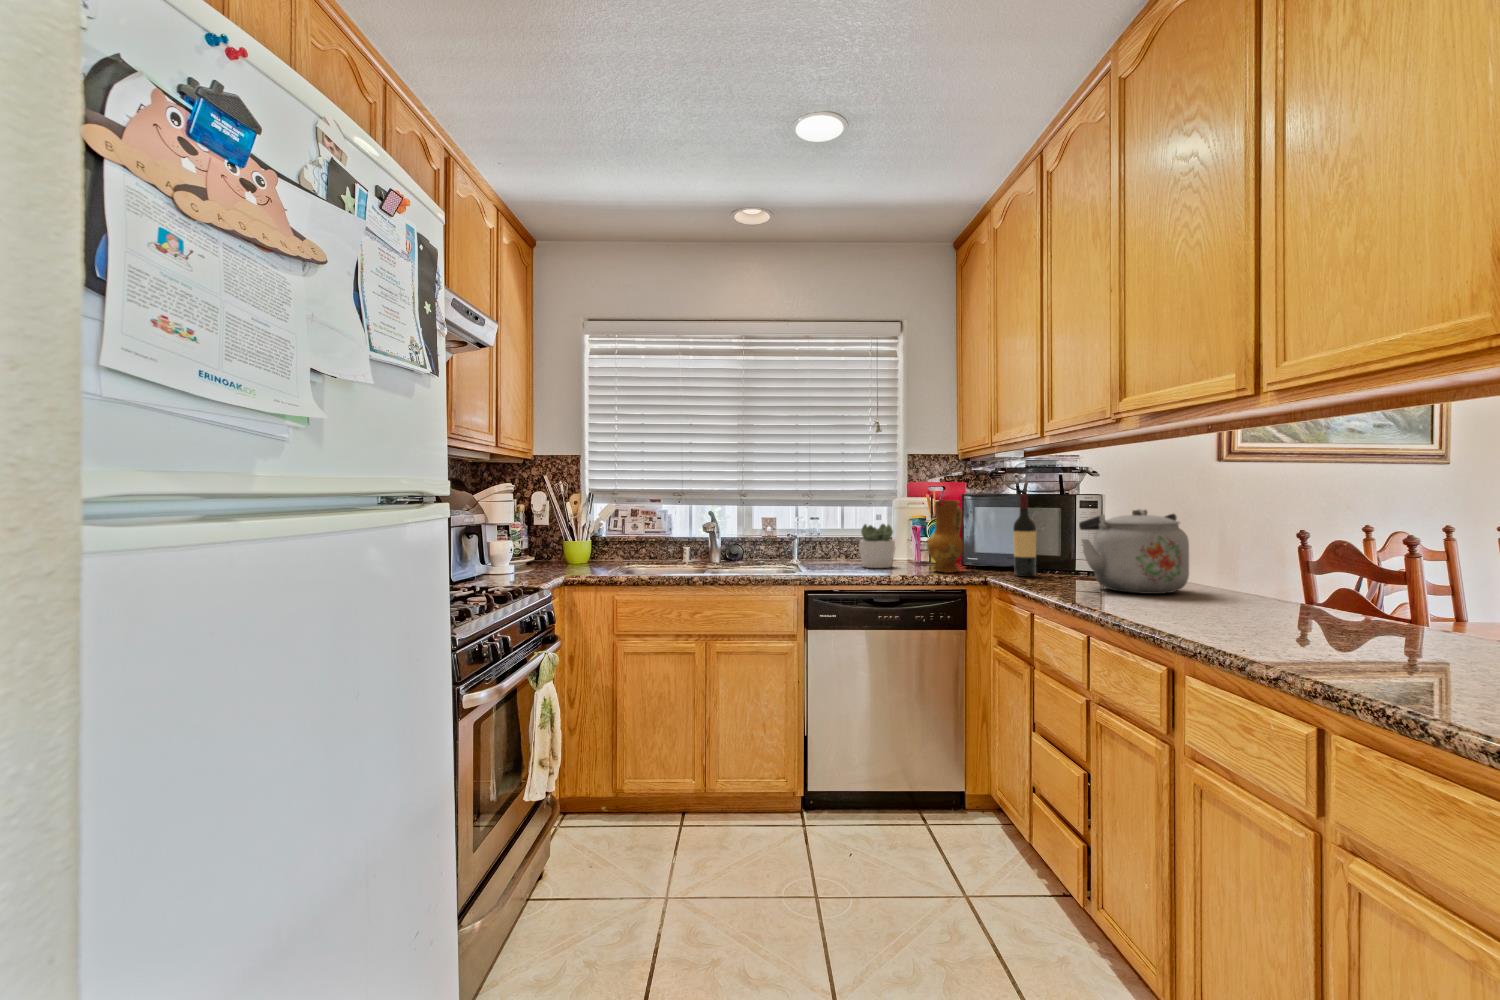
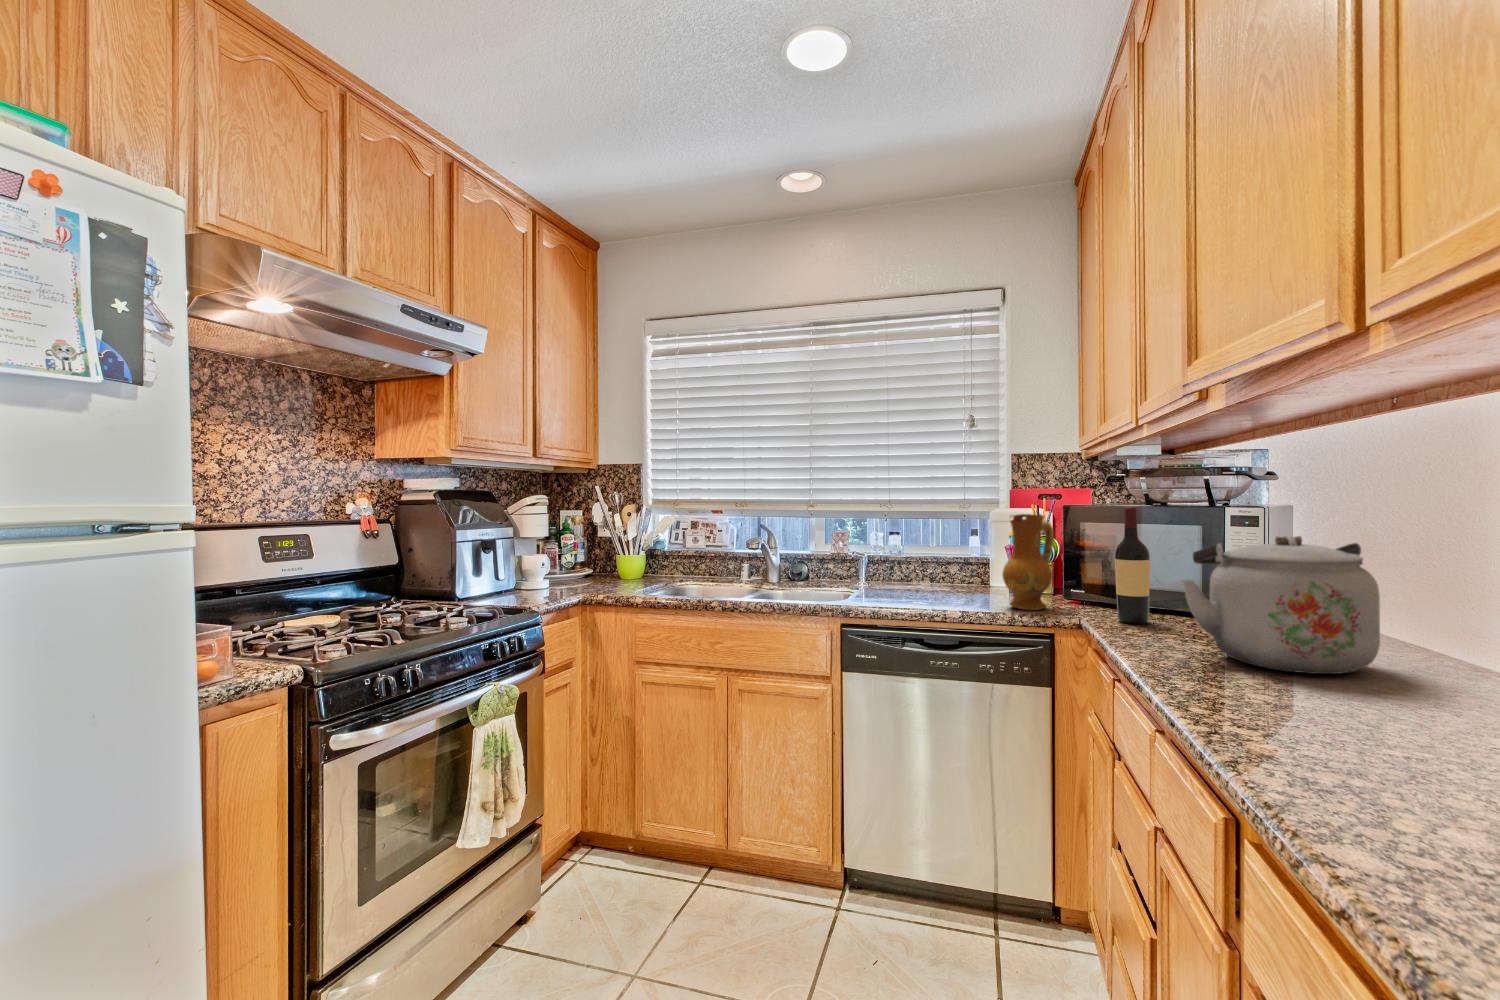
succulent plant: present [859,524,895,568] -> none [925,542,974,598]

